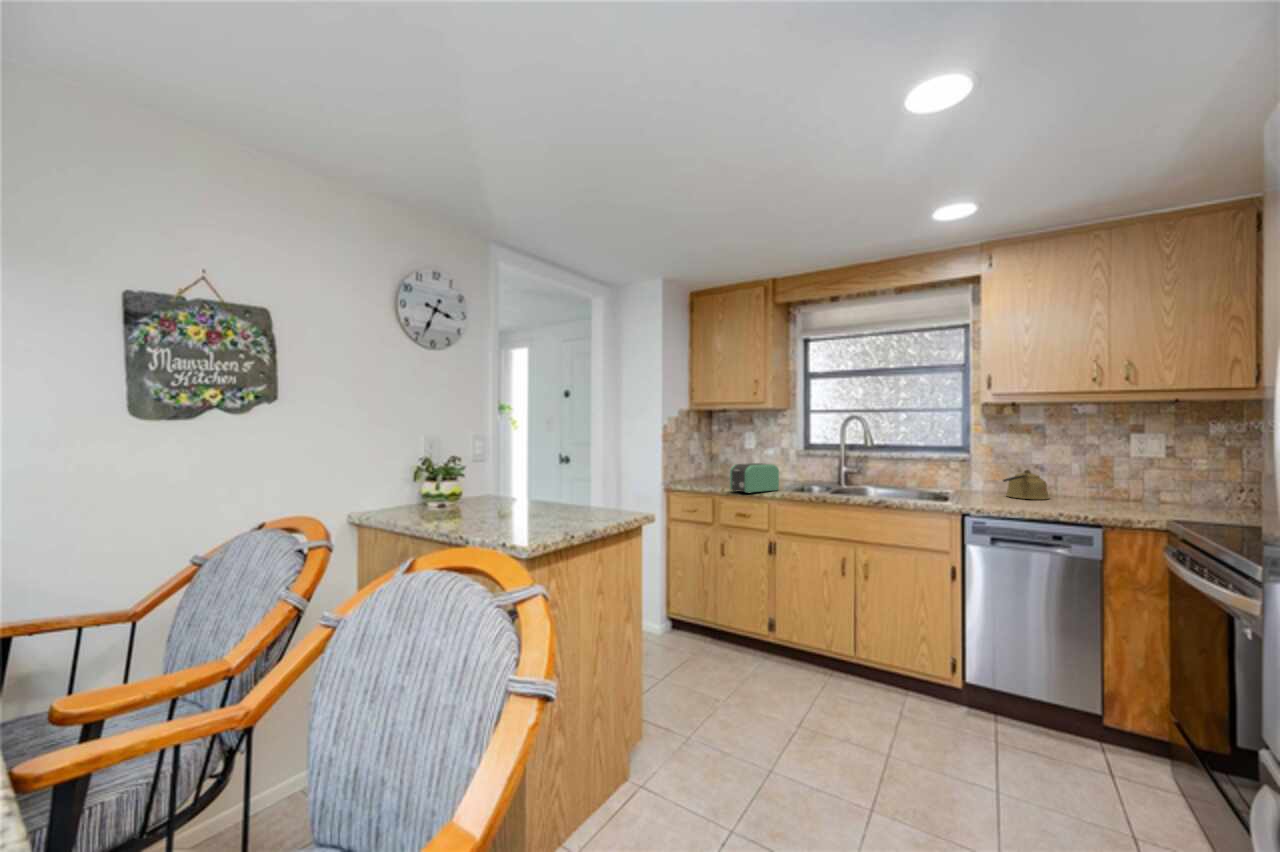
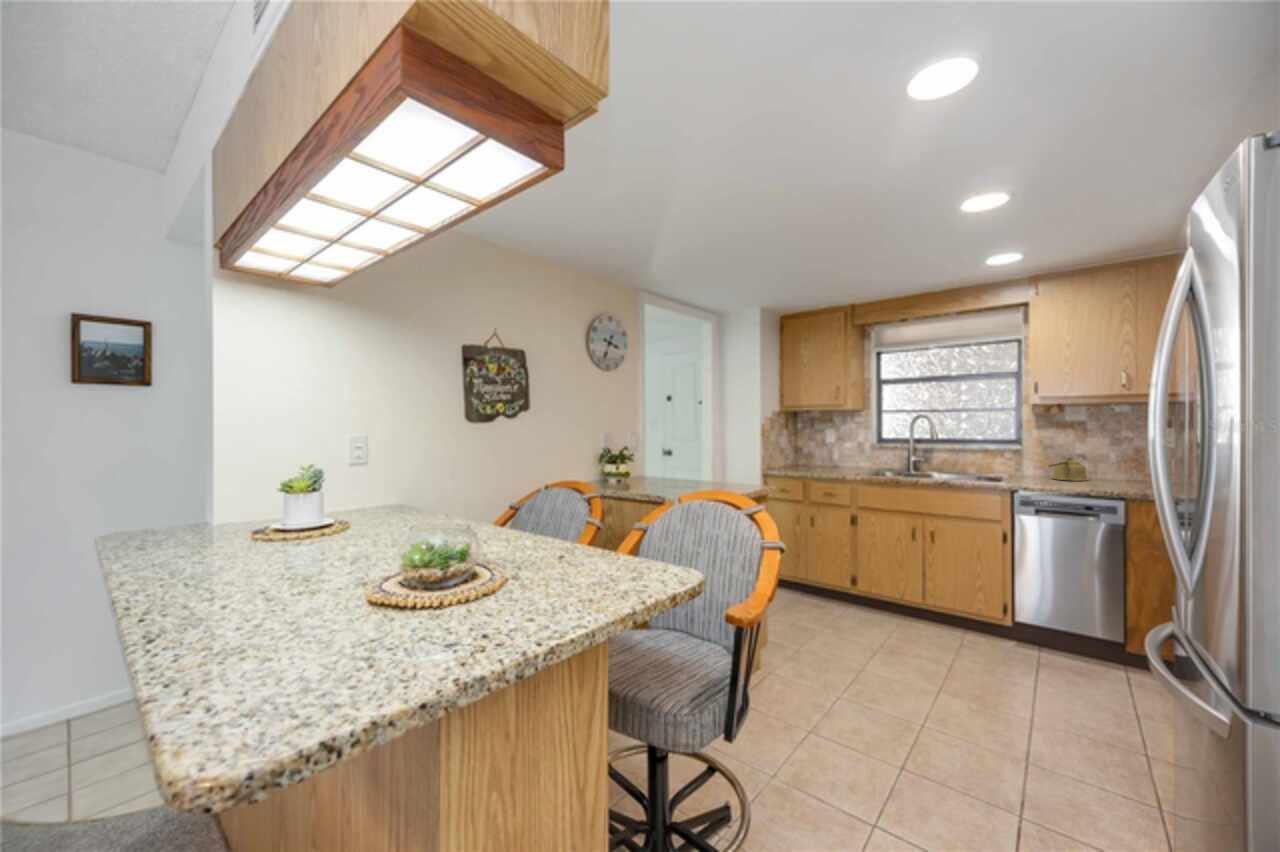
toaster: present [730,463,779,493] -> none [819,453,860,477]

